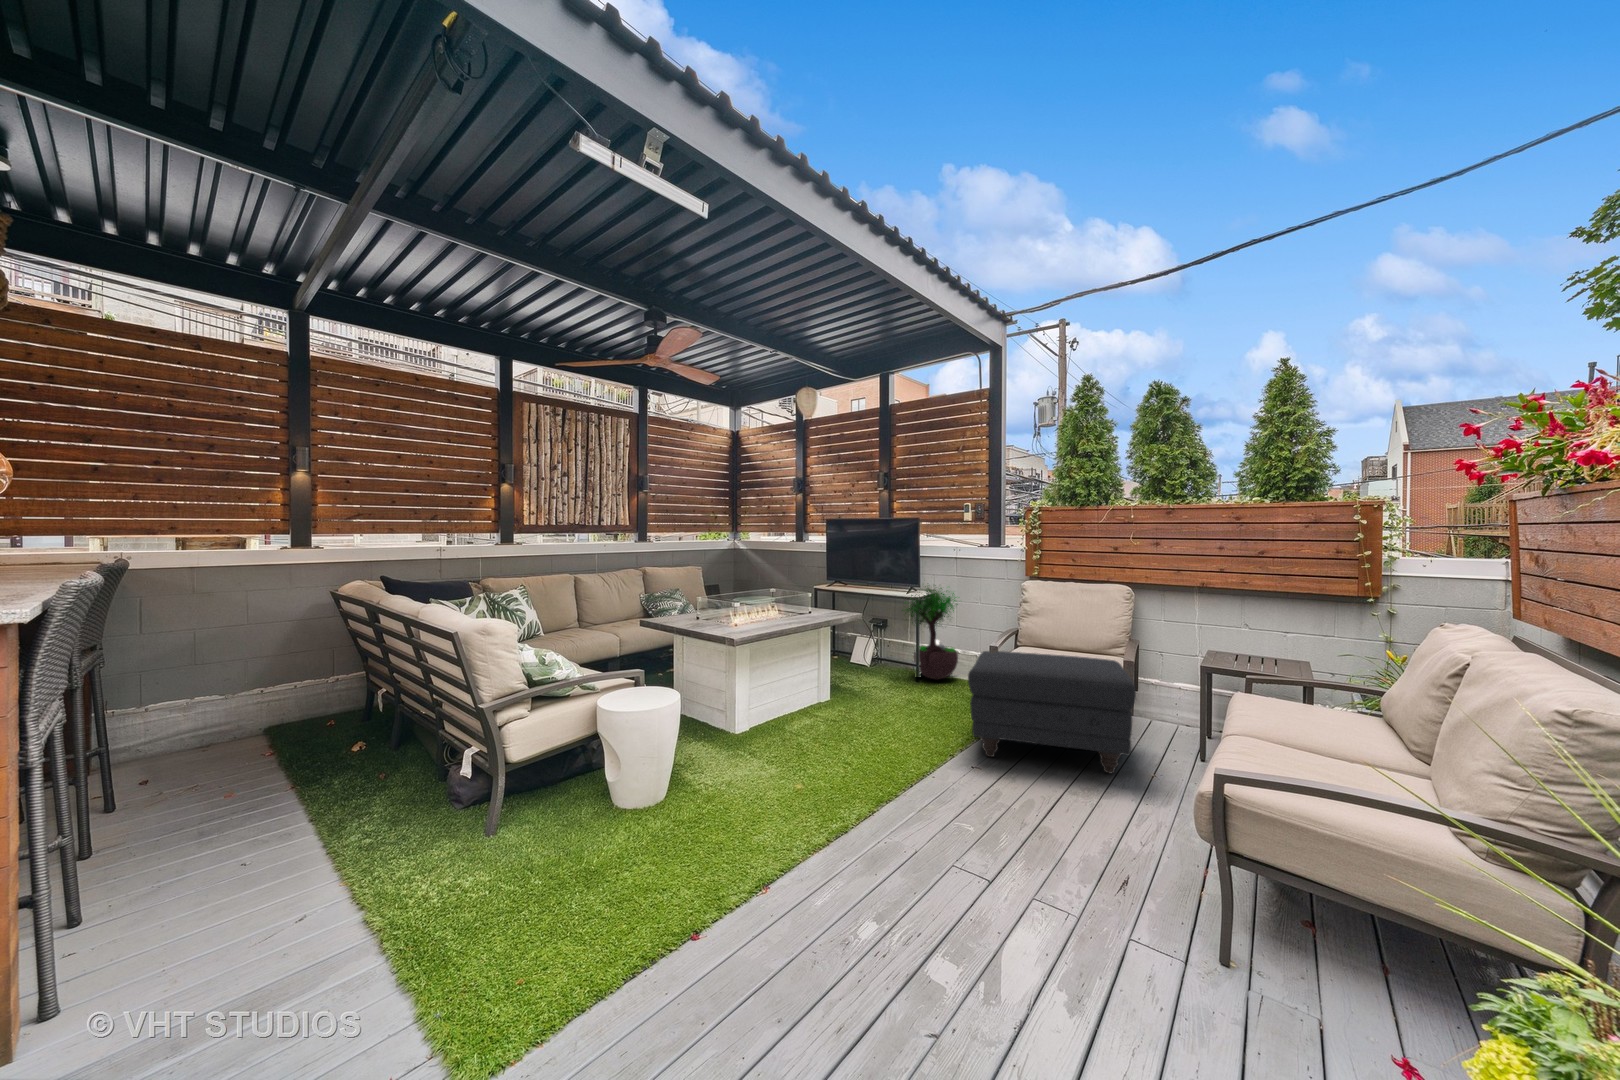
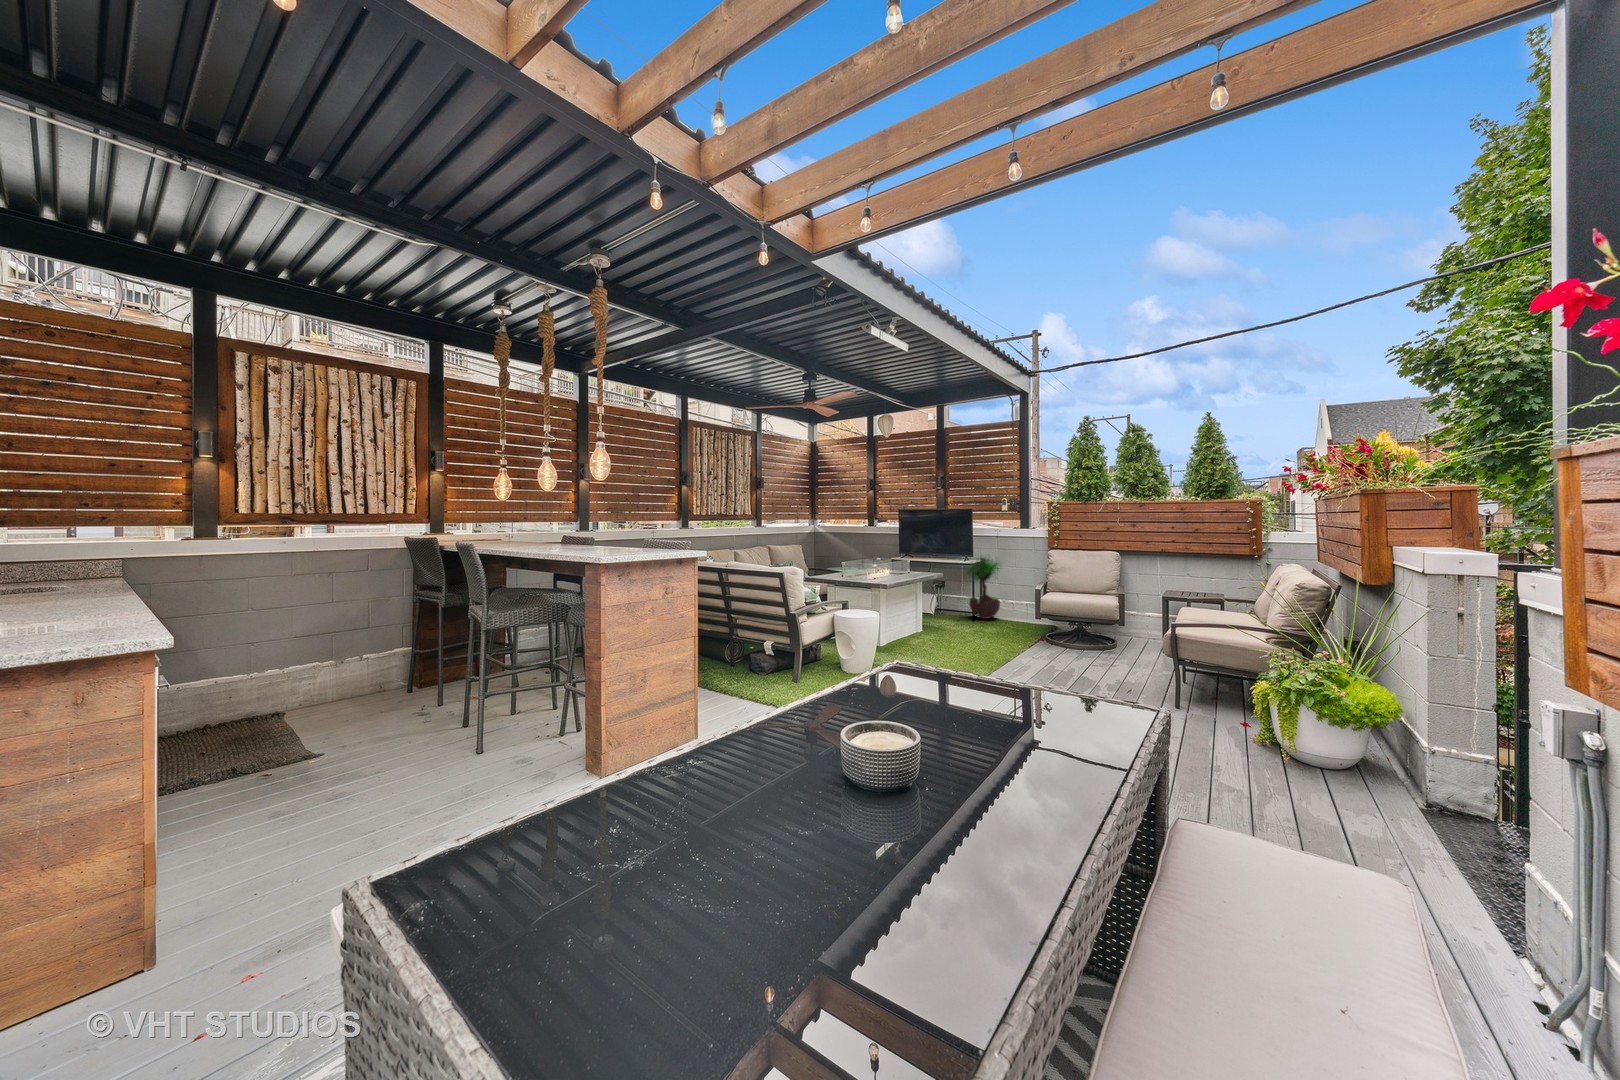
ottoman: present [968,651,1136,773] -> none [1031,592,1131,654]

